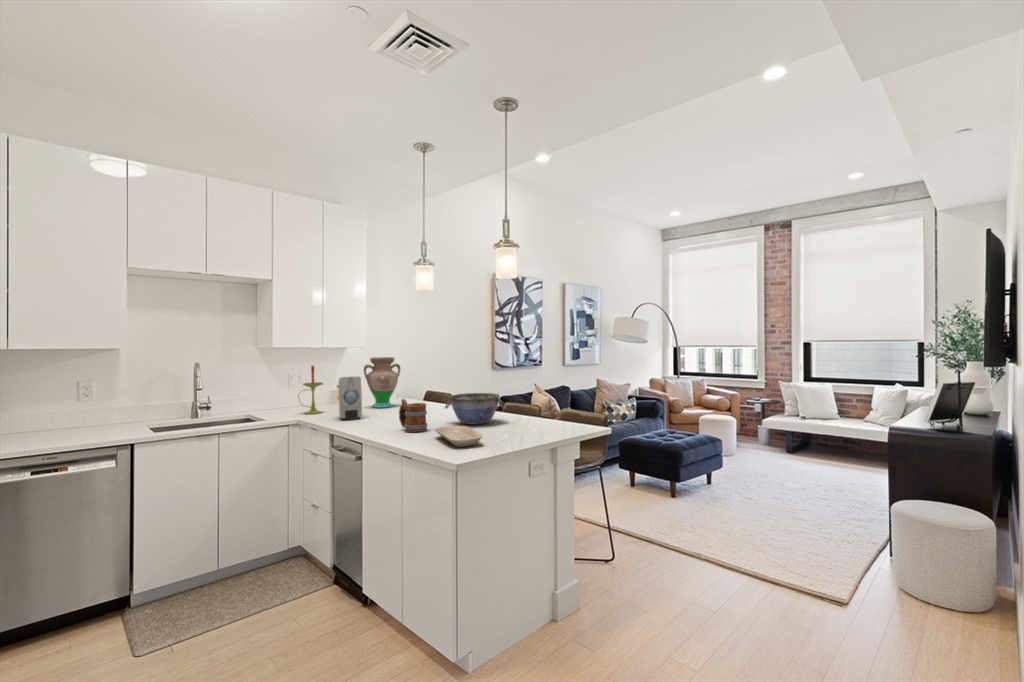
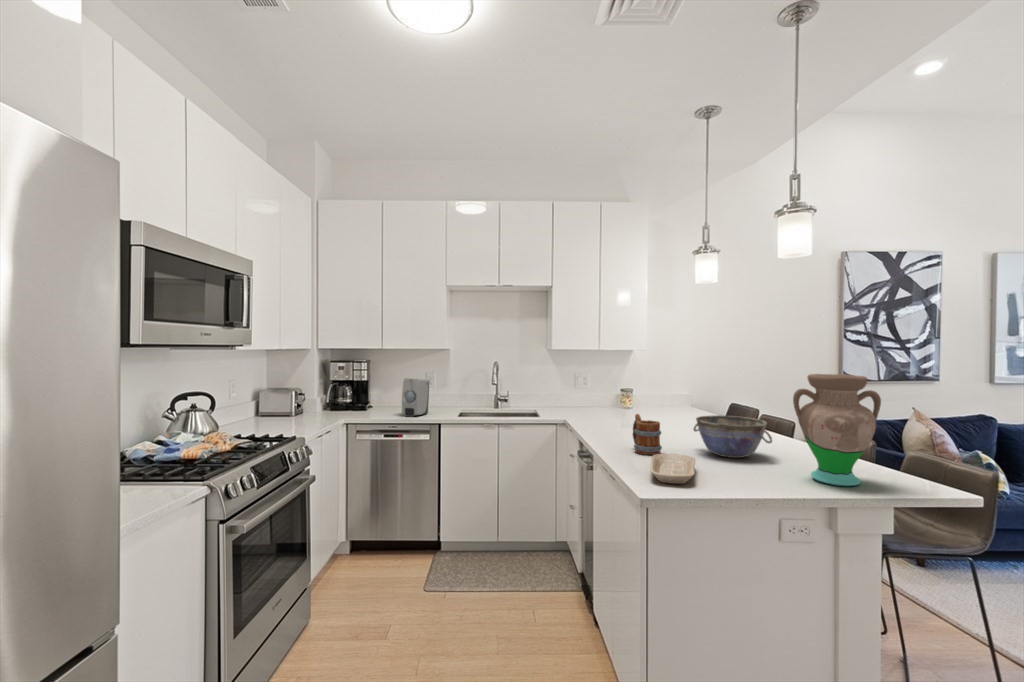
vase: present [364,357,400,408] -> present [793,374,881,486]
candle: present [298,366,323,414] -> none [569,366,593,417]
soap dispenser: present [339,376,362,420] -> present [402,378,429,417]

